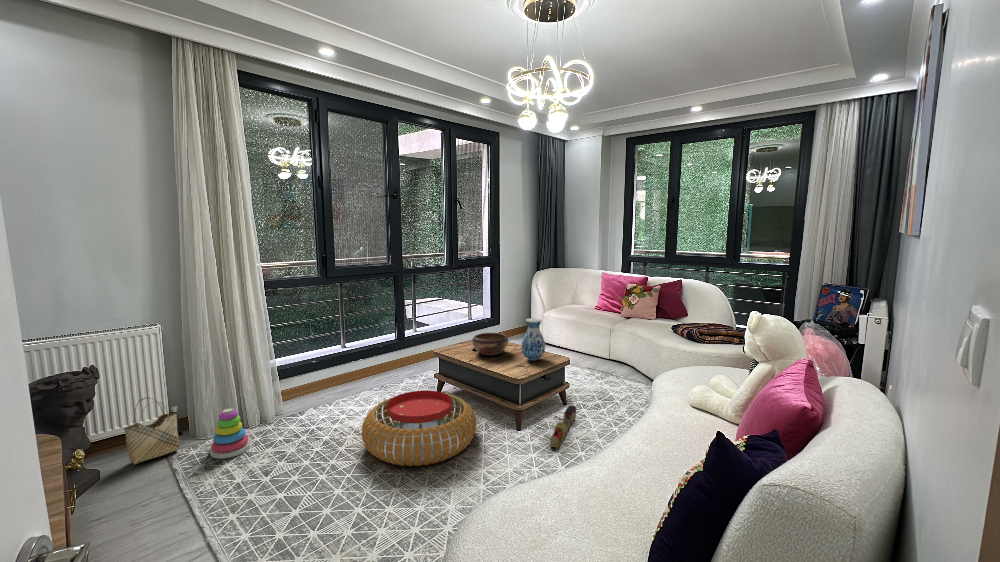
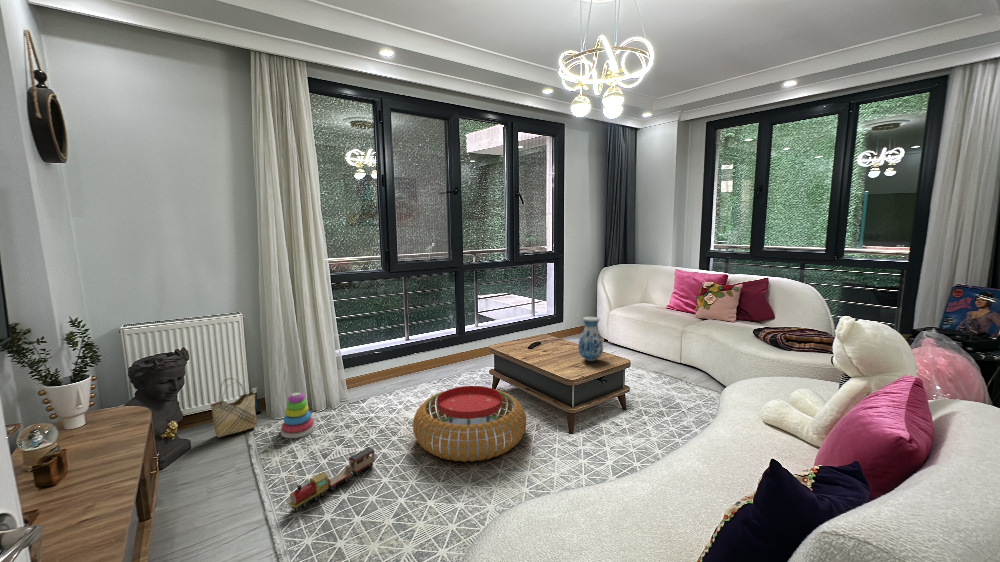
decorative bowl: present [472,333,508,356] -> none [528,330,565,354]
toy train: present [550,405,576,450] -> present [288,447,375,511]

